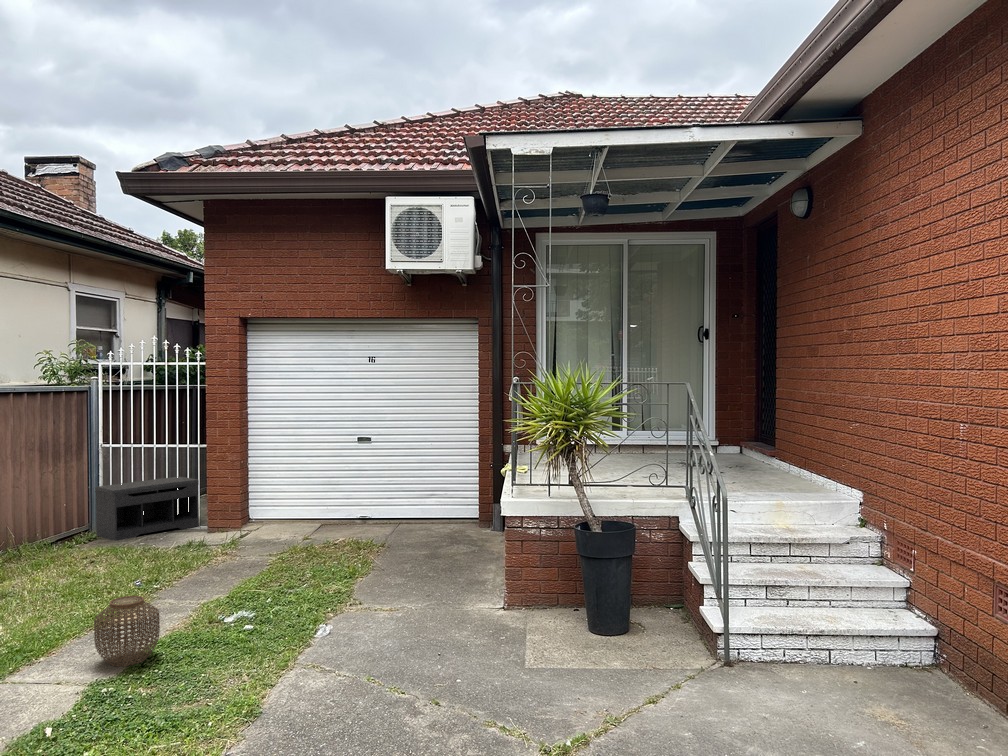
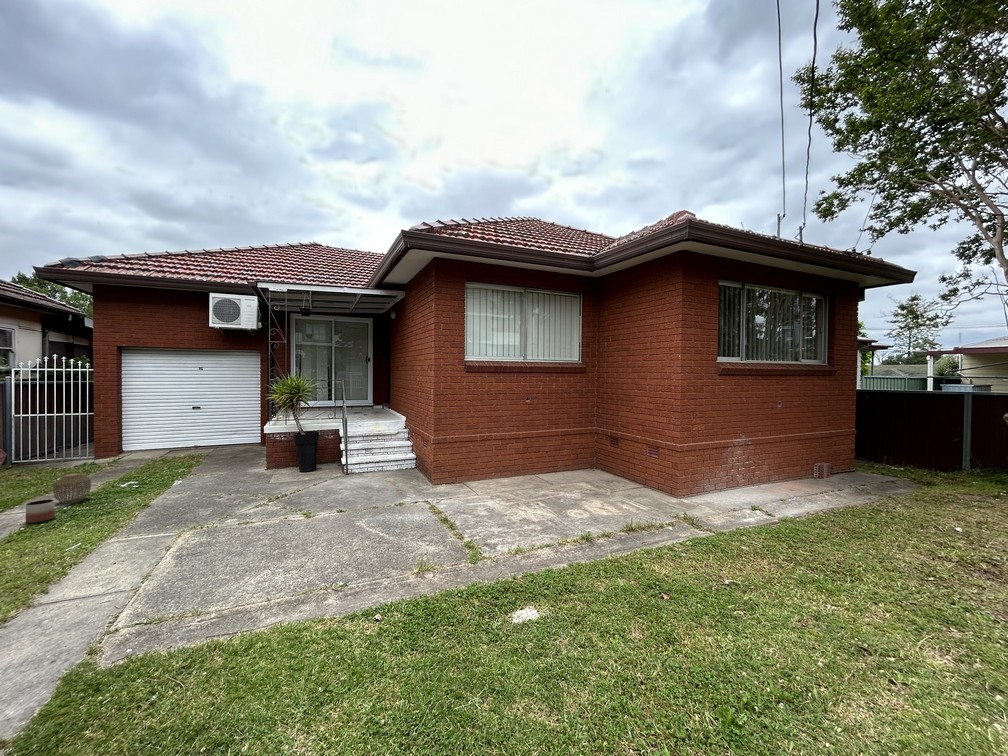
bench: present [95,477,199,541] -> none [13,430,88,465]
planter: none [23,669,77,728] -> present [26,499,55,523]

